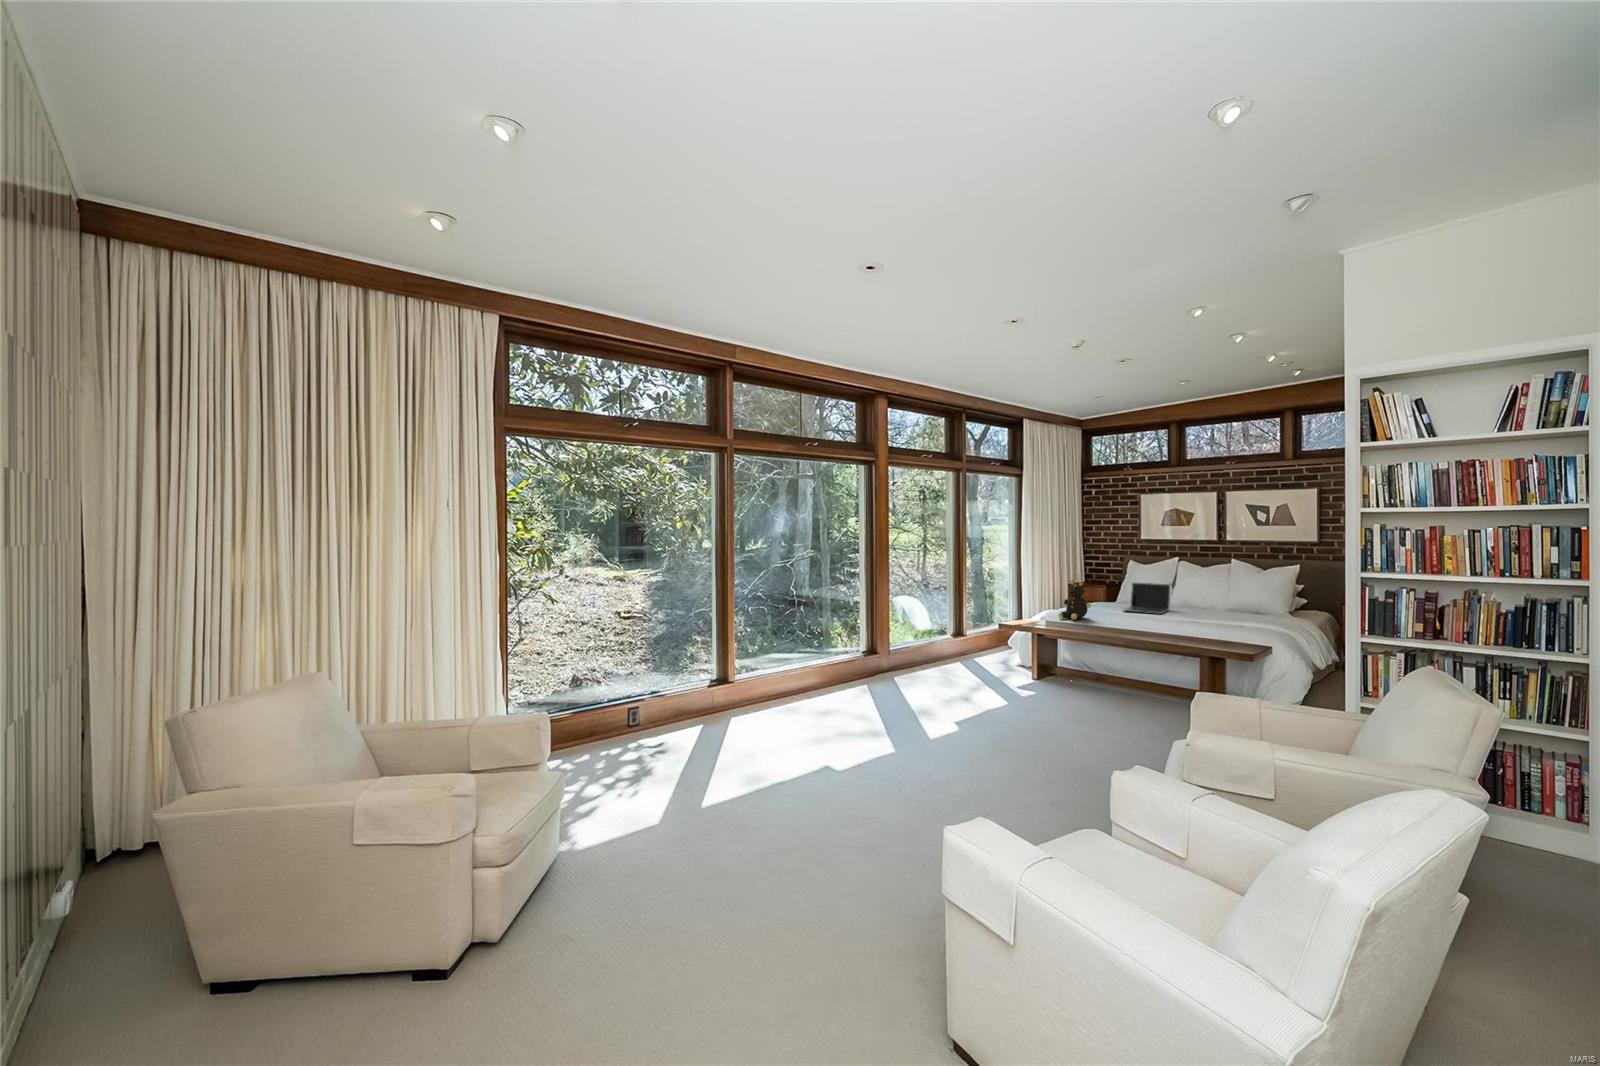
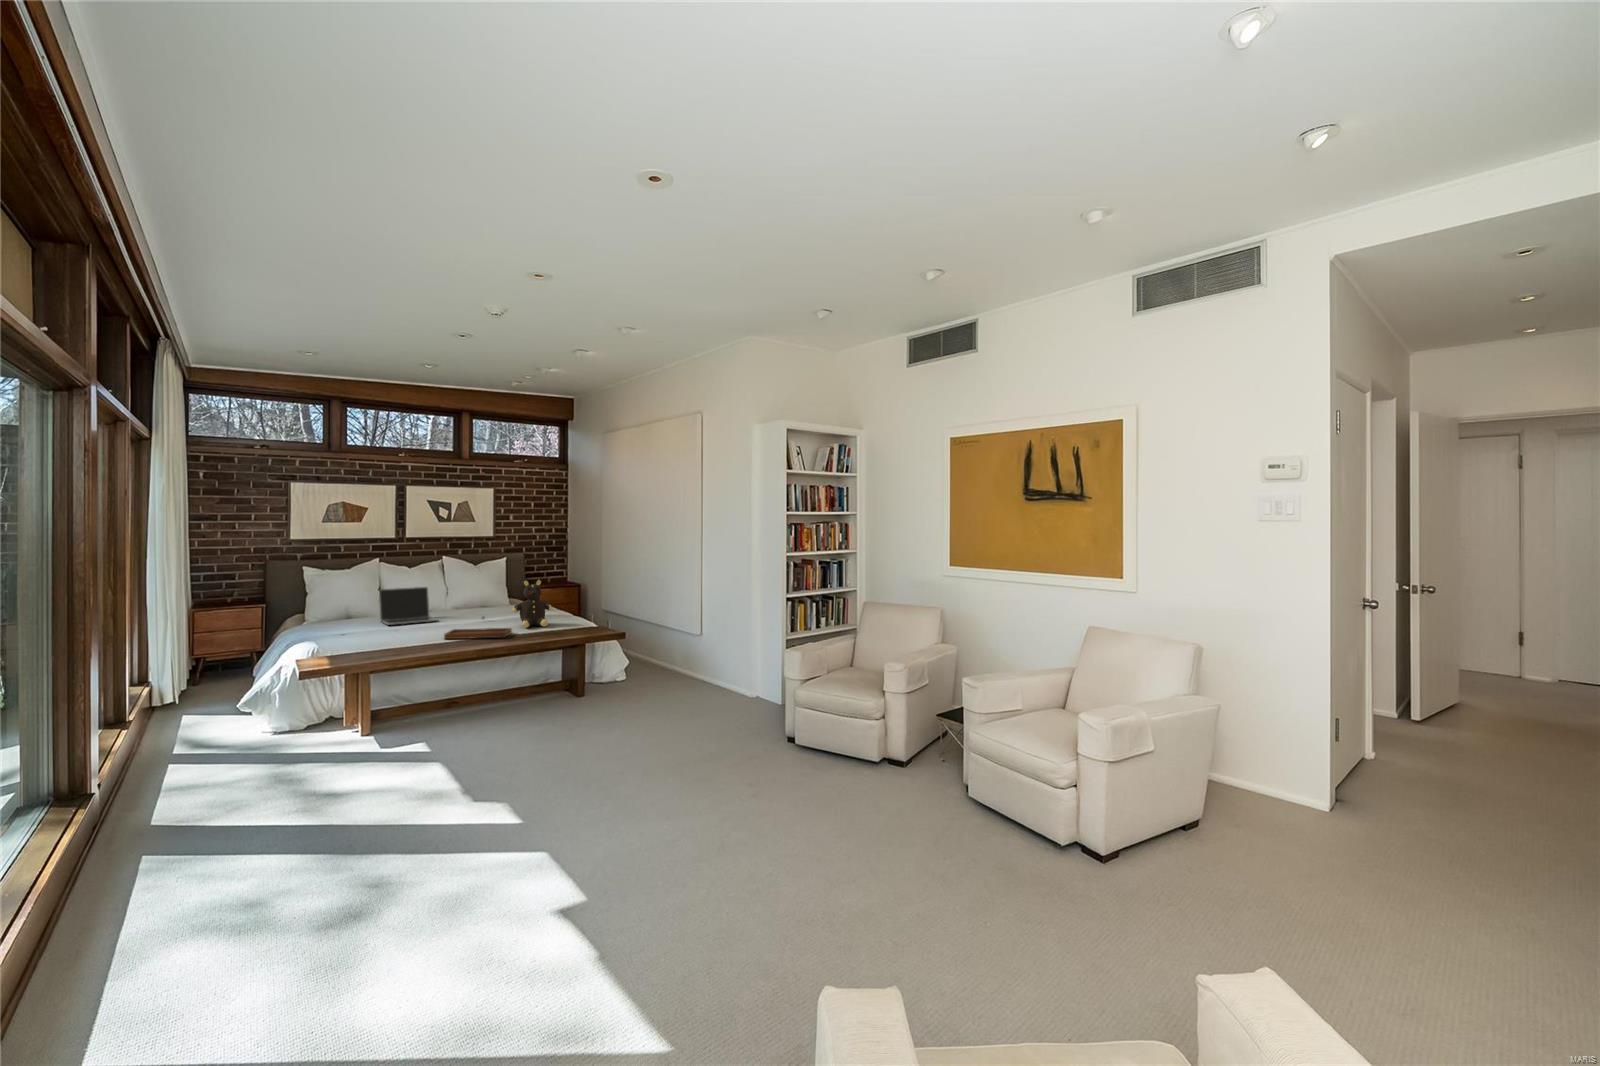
teddy bear: present [1059,581,1091,620] -> present [512,580,552,628]
tray: none [1116,613,1172,634] -> present [444,616,512,639]

